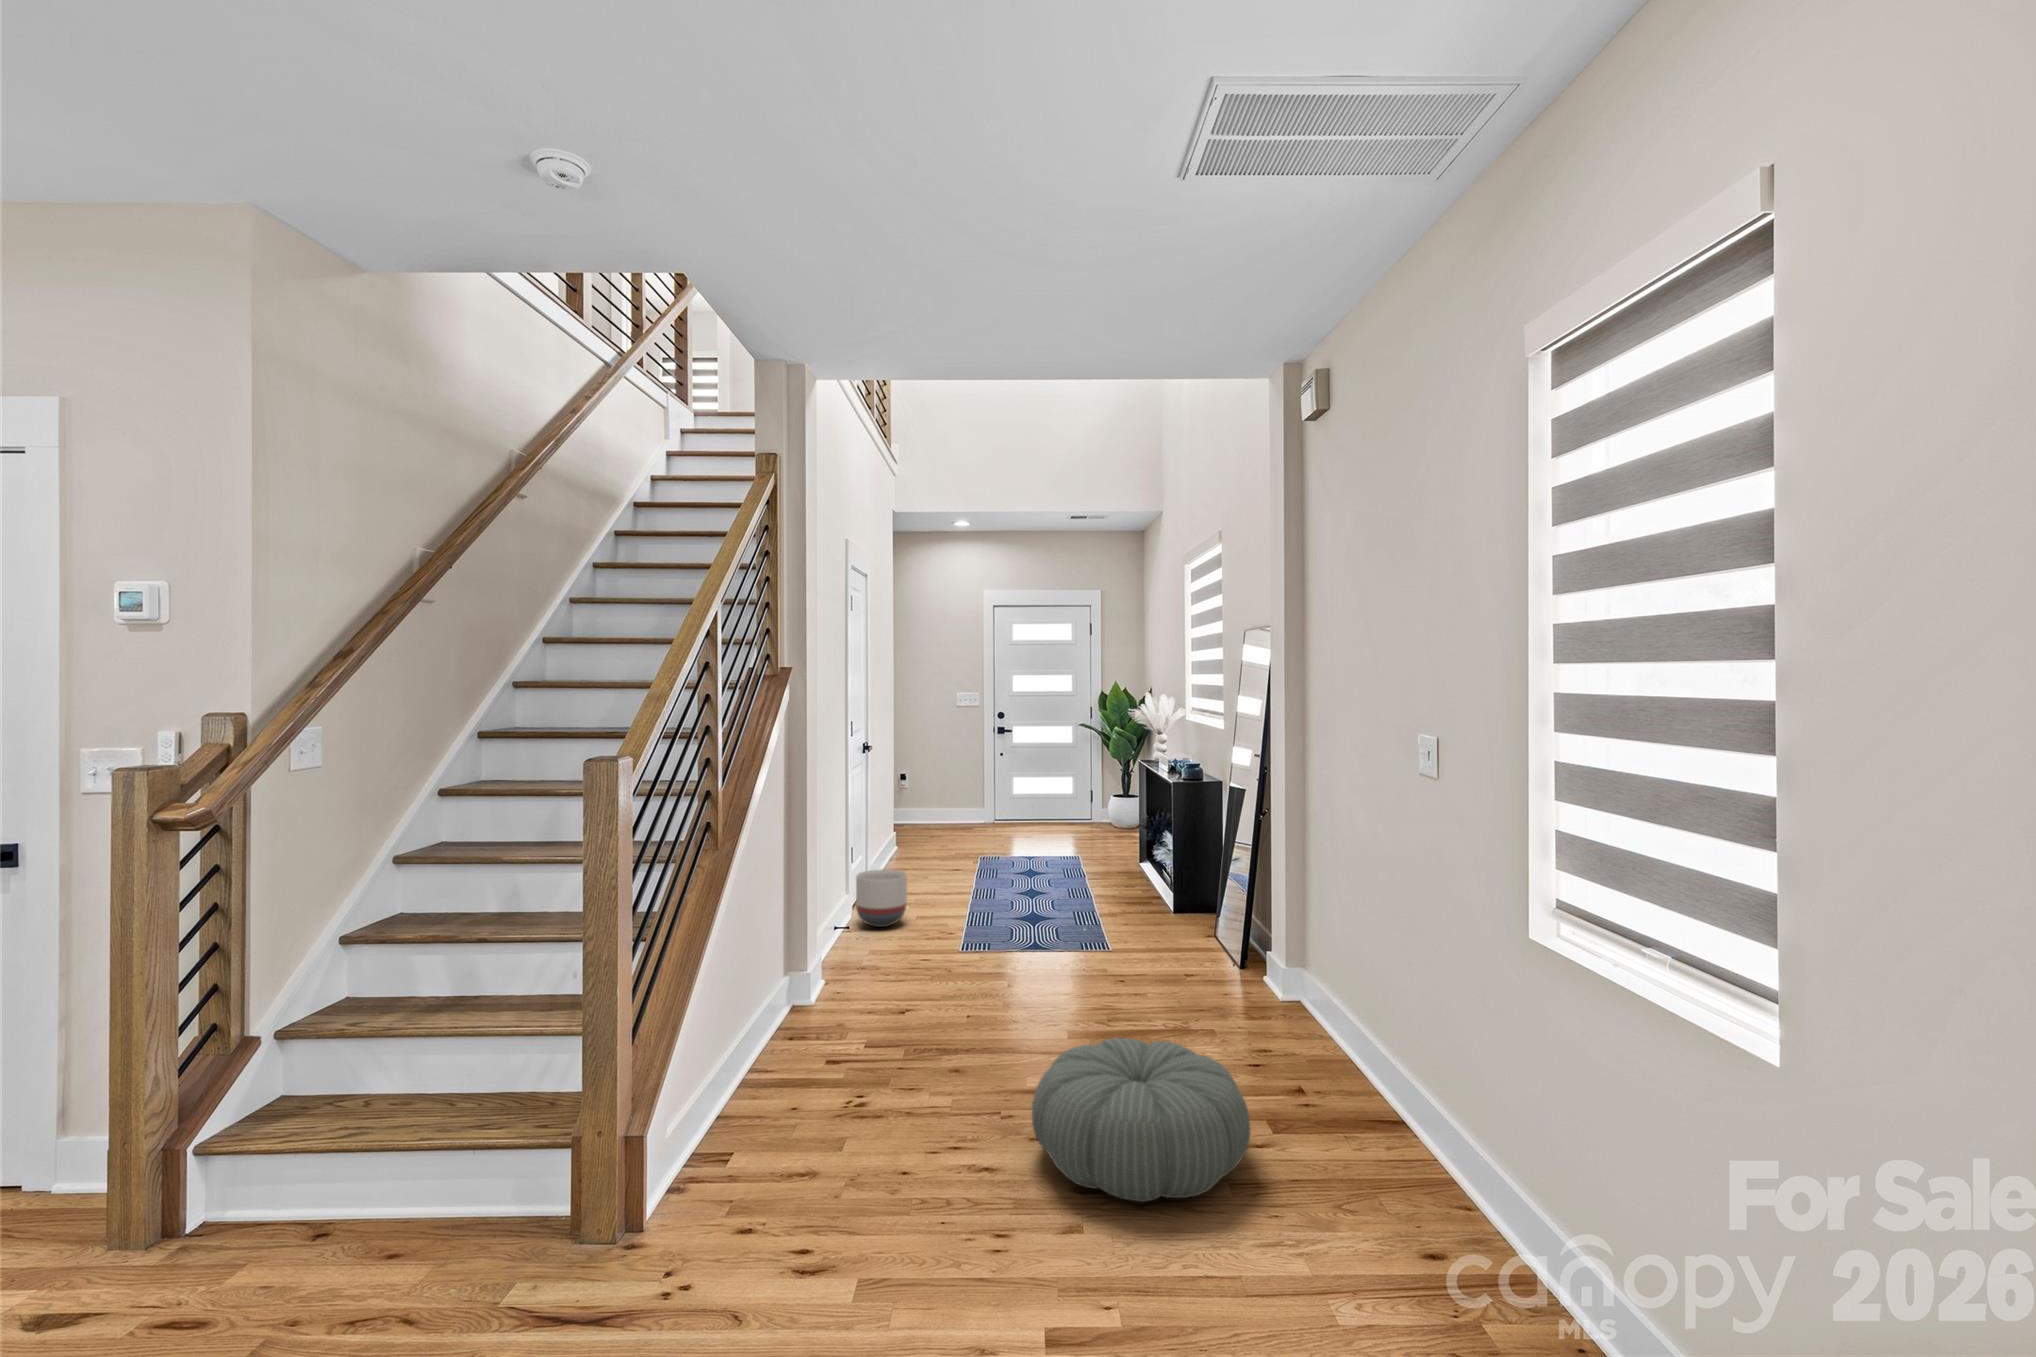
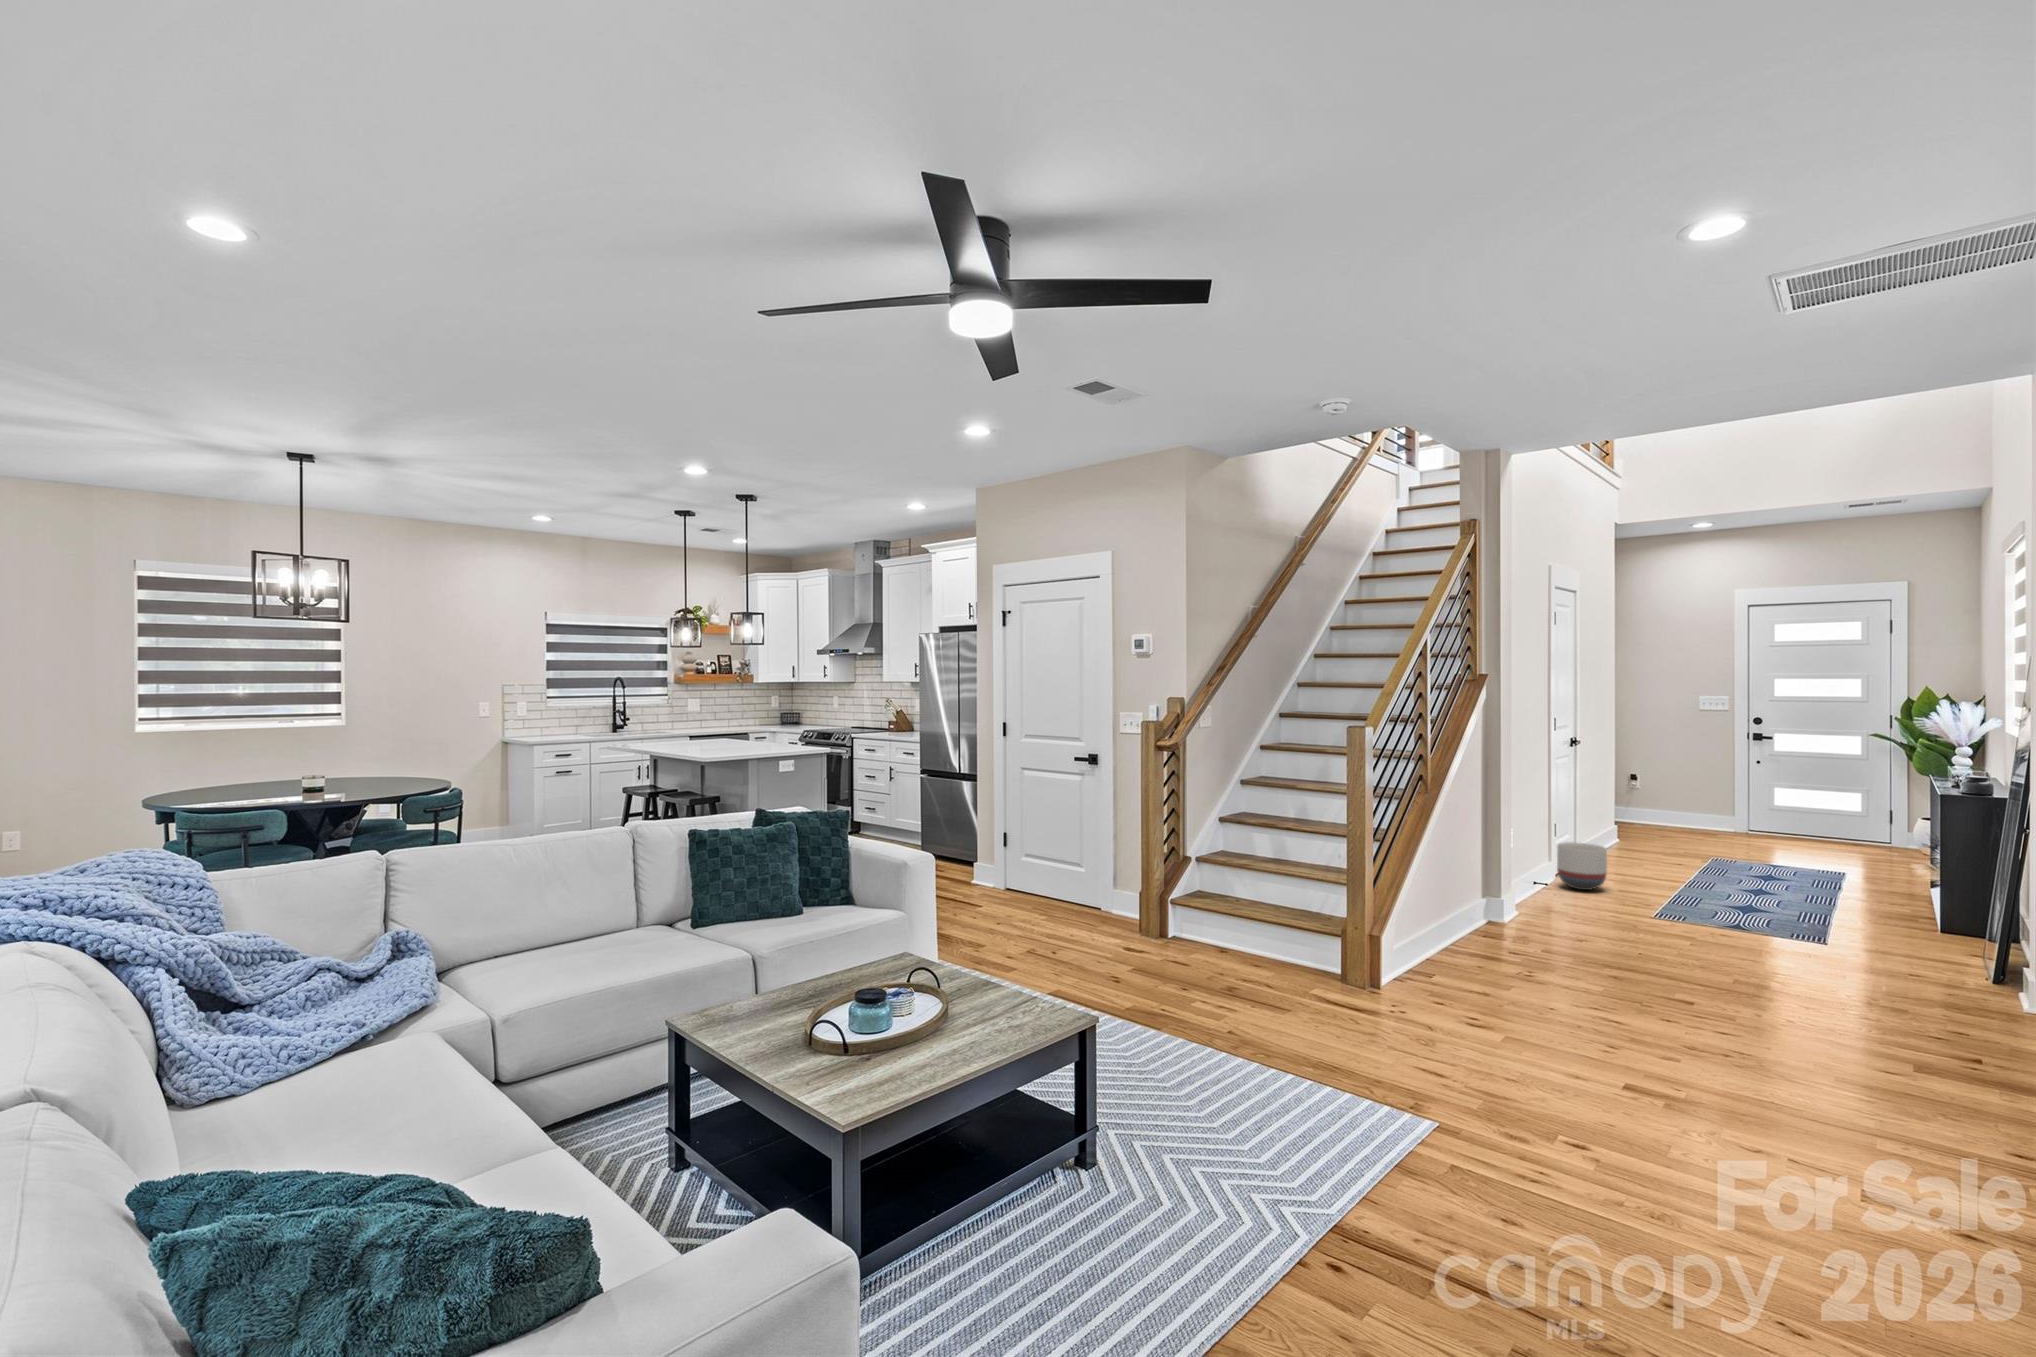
pouf: present [1032,1038,1251,1202] -> none [1652,961,1858,1069]

